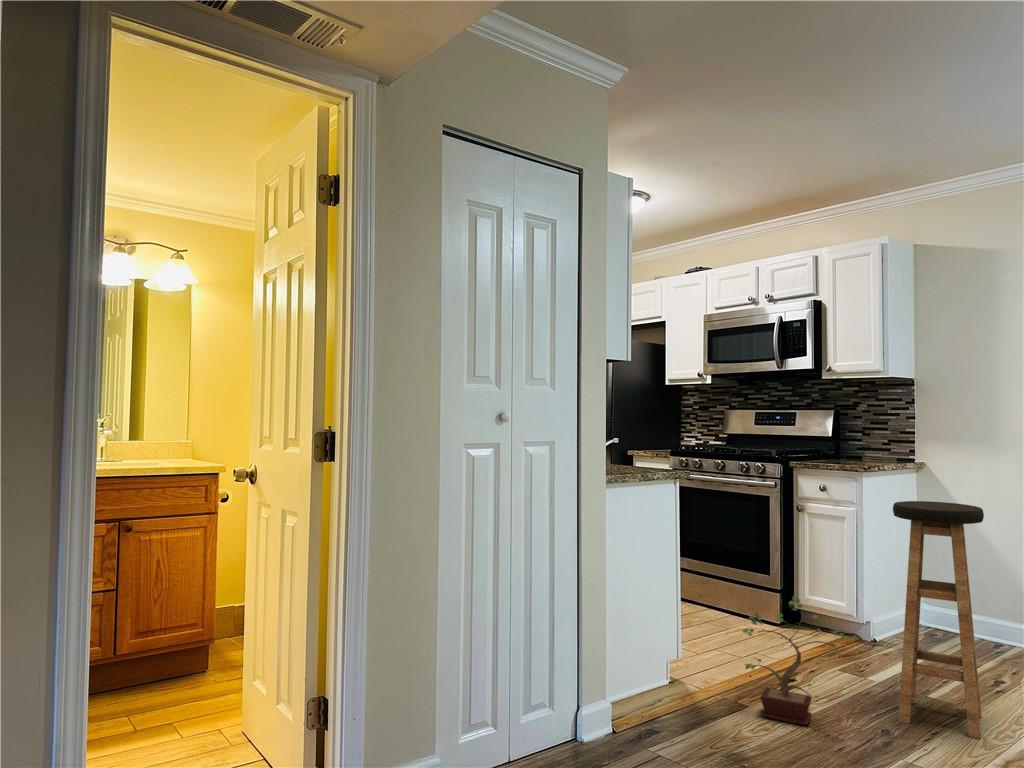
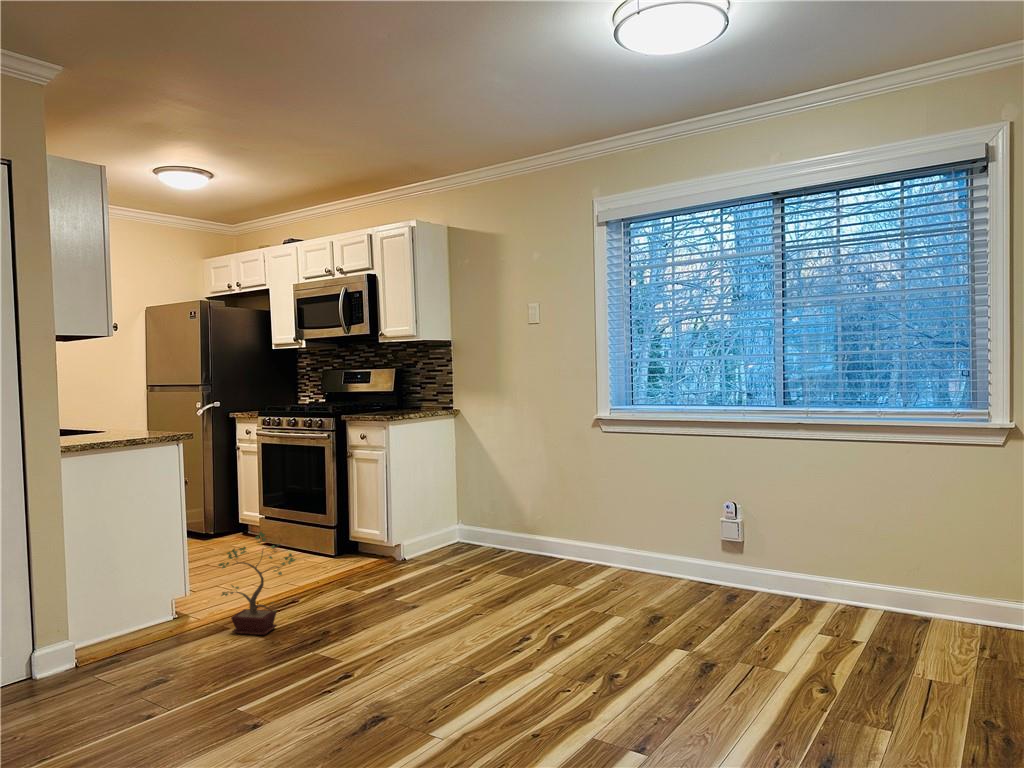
bar stool: present [893,501,984,739] -> none [348,445,421,626]

